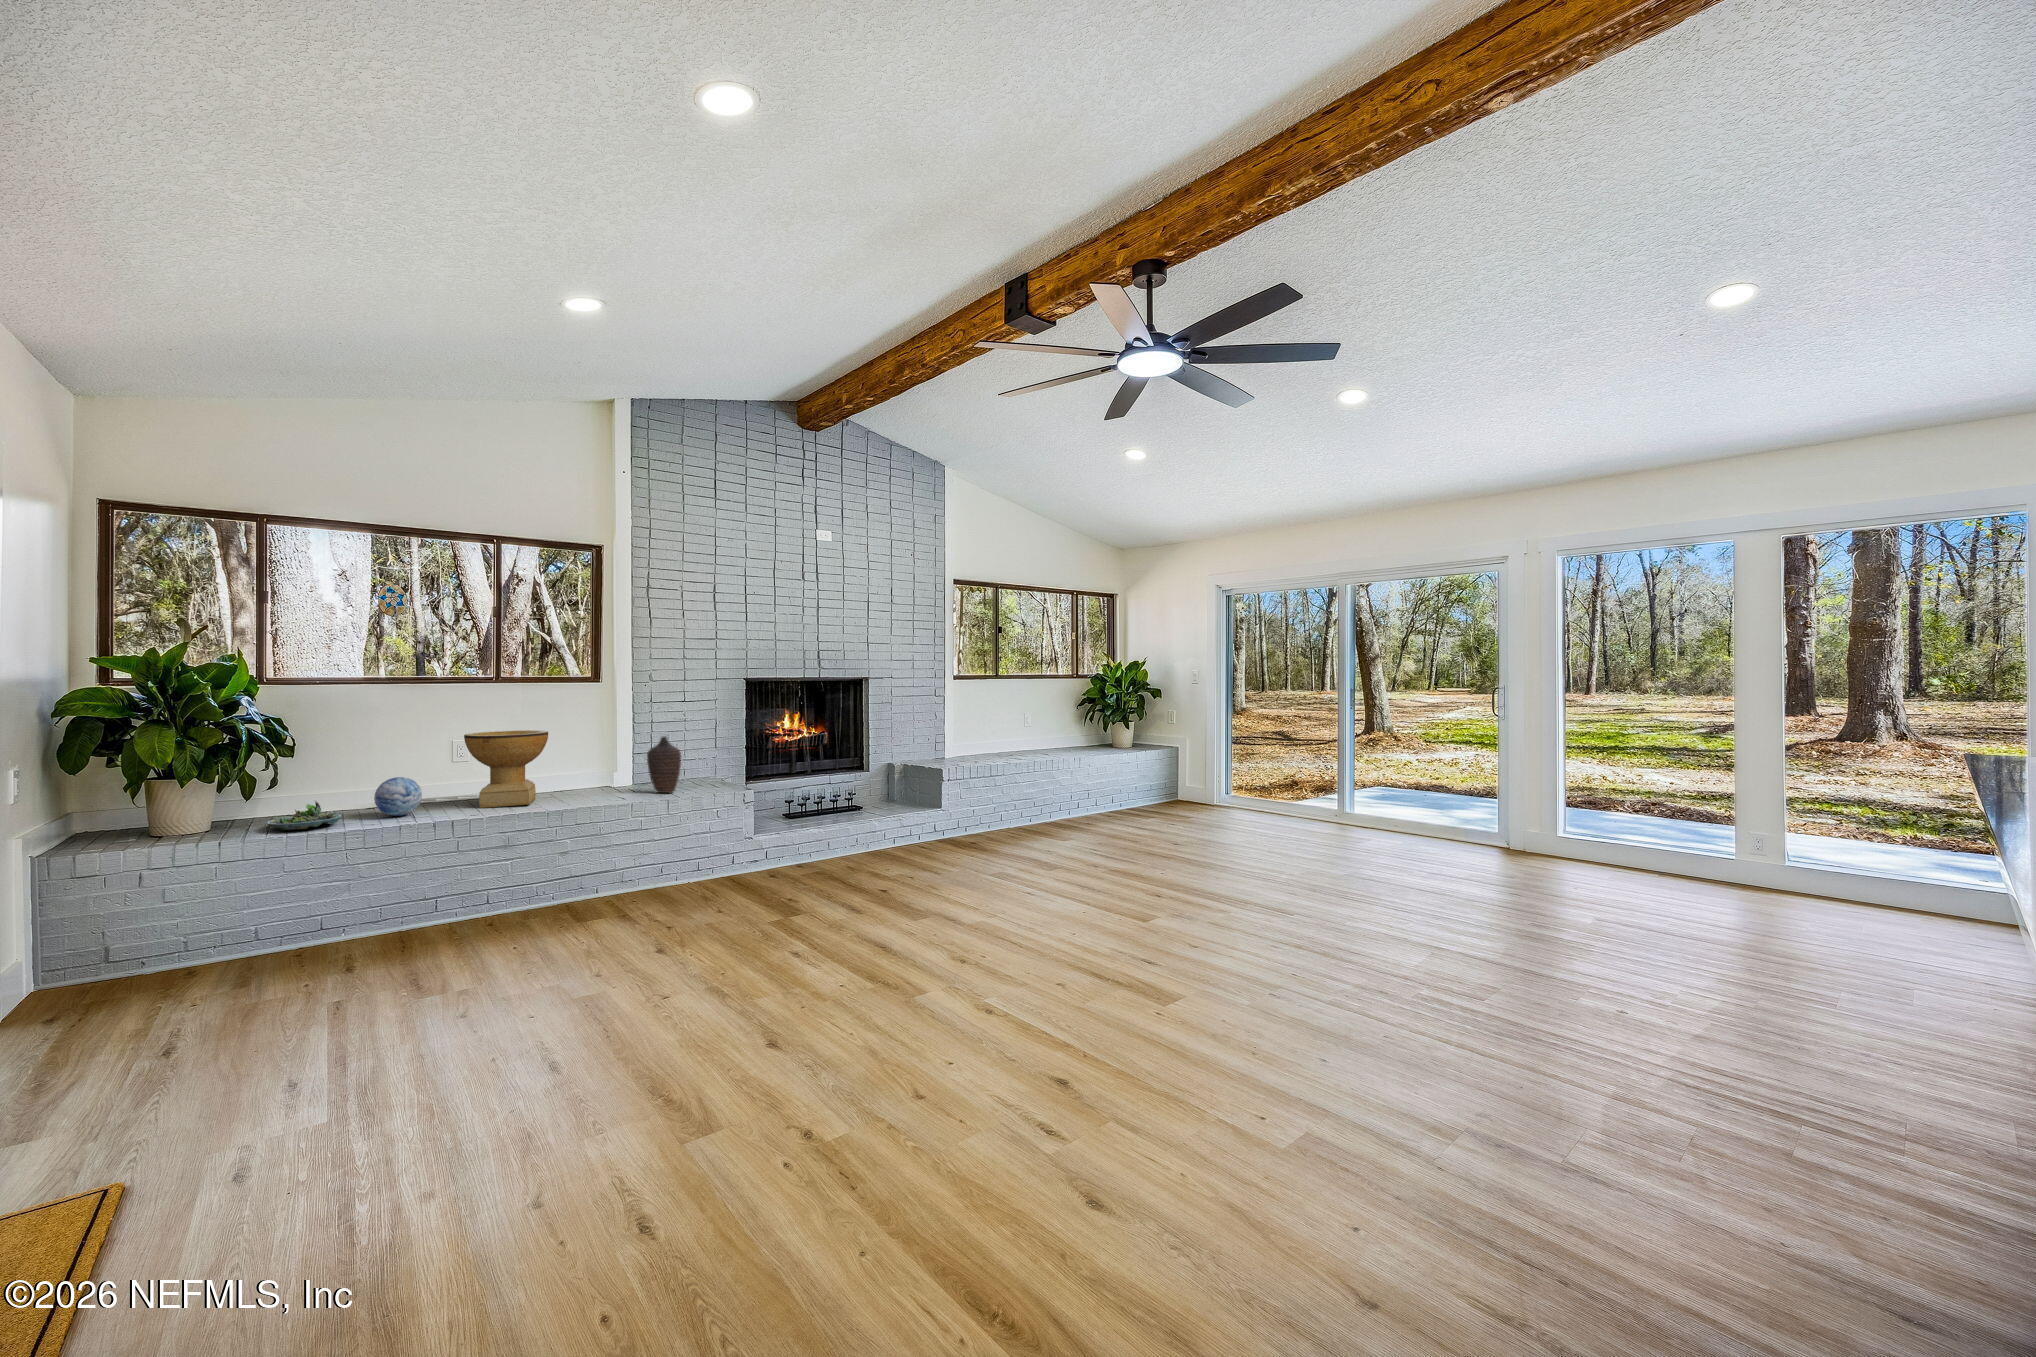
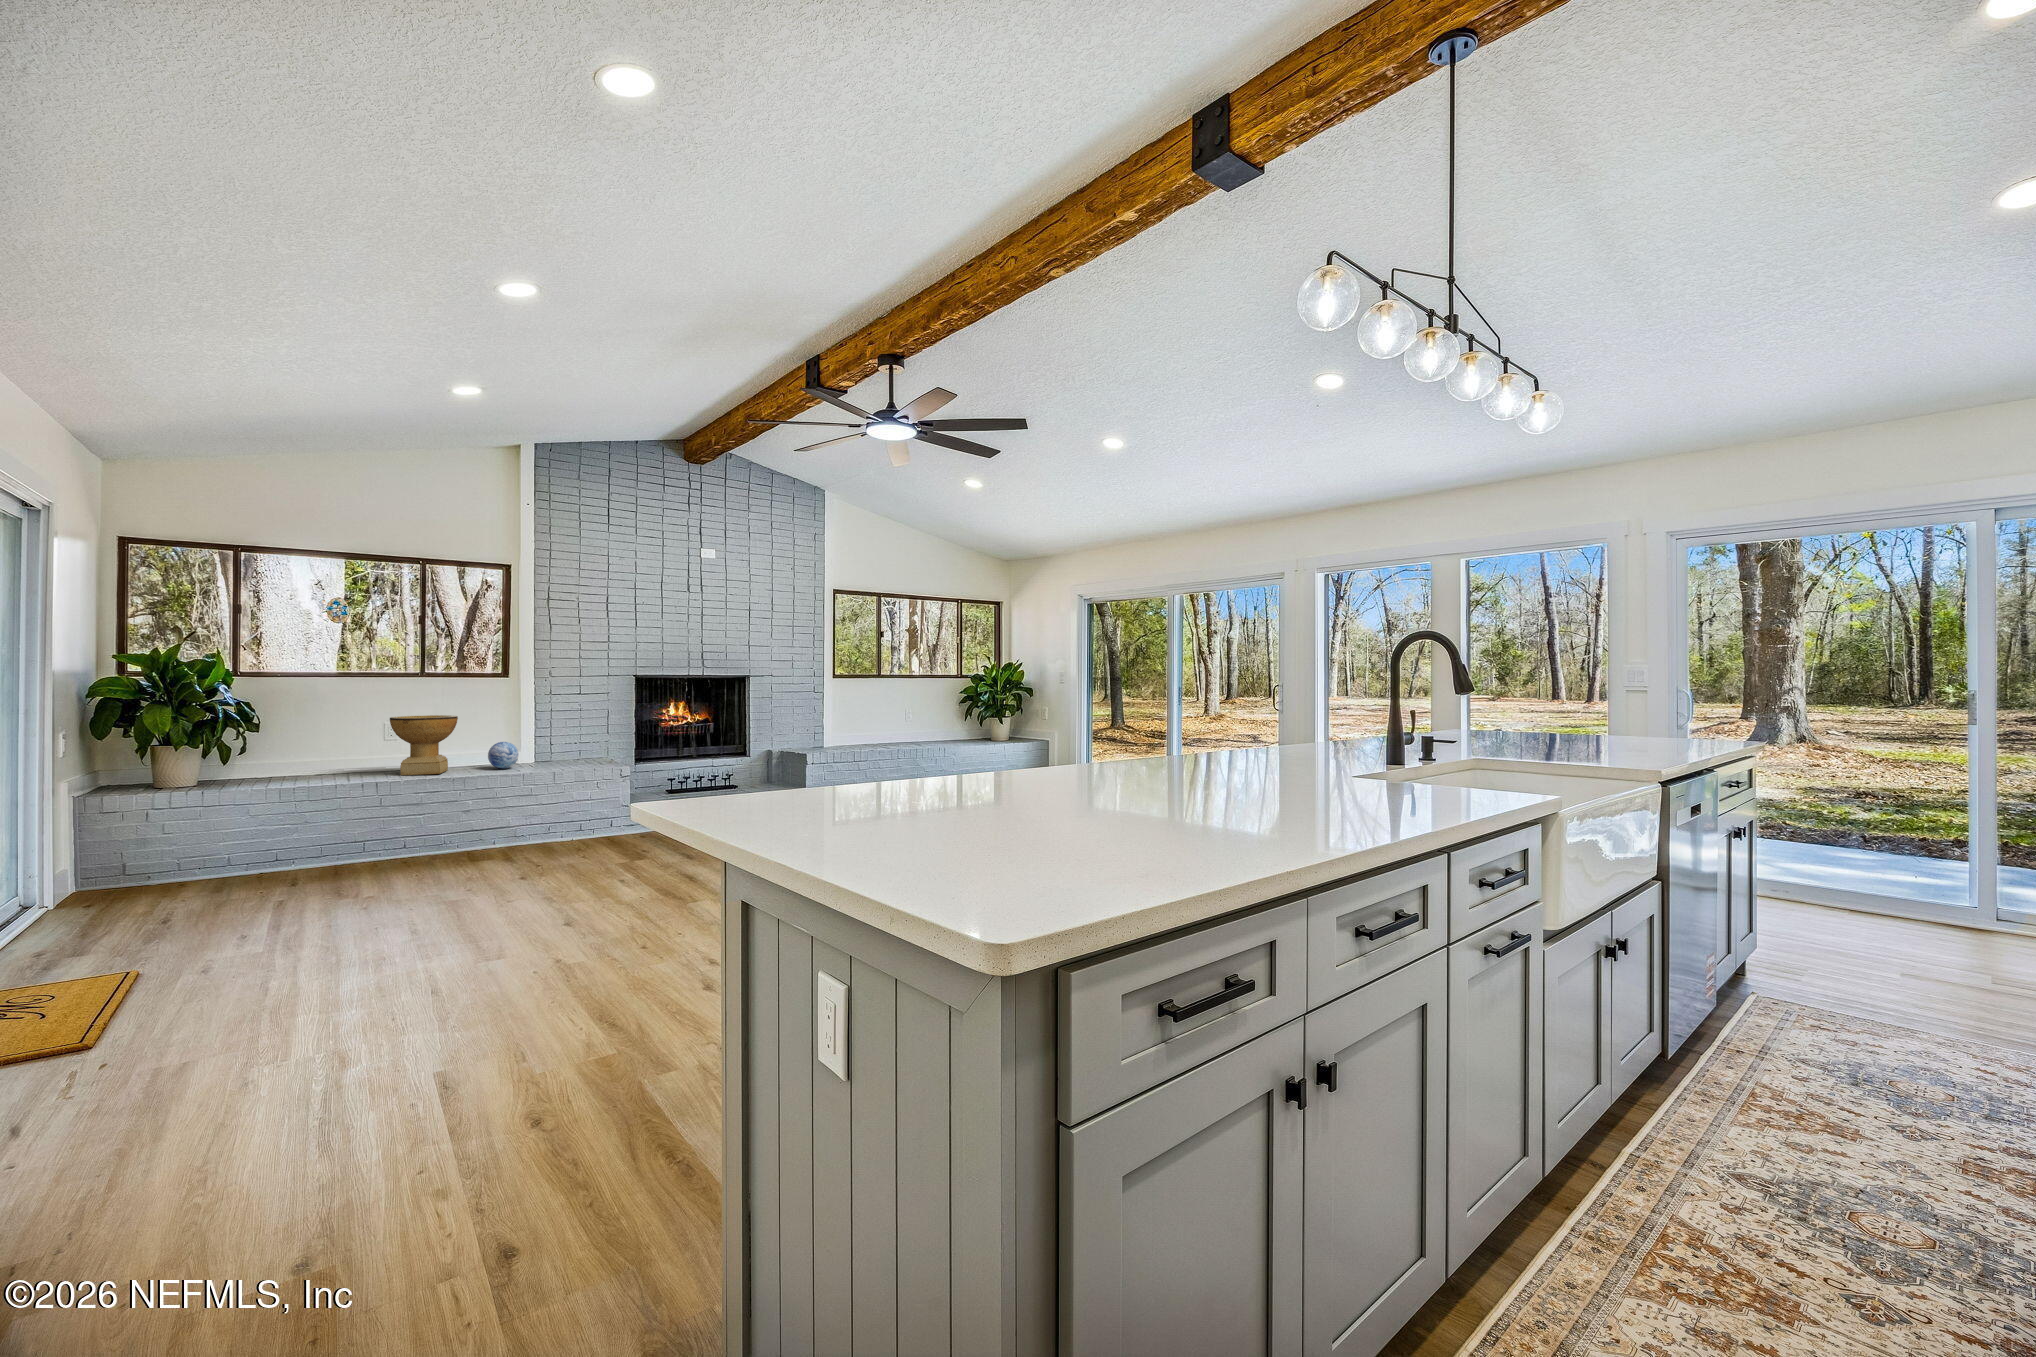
decorative vase: present [647,736,681,793] -> none [540,722,568,769]
decorative orb: present [374,777,422,816] -> present [488,742,519,769]
succulent planter: present [267,801,342,831] -> none [237,765,293,786]

